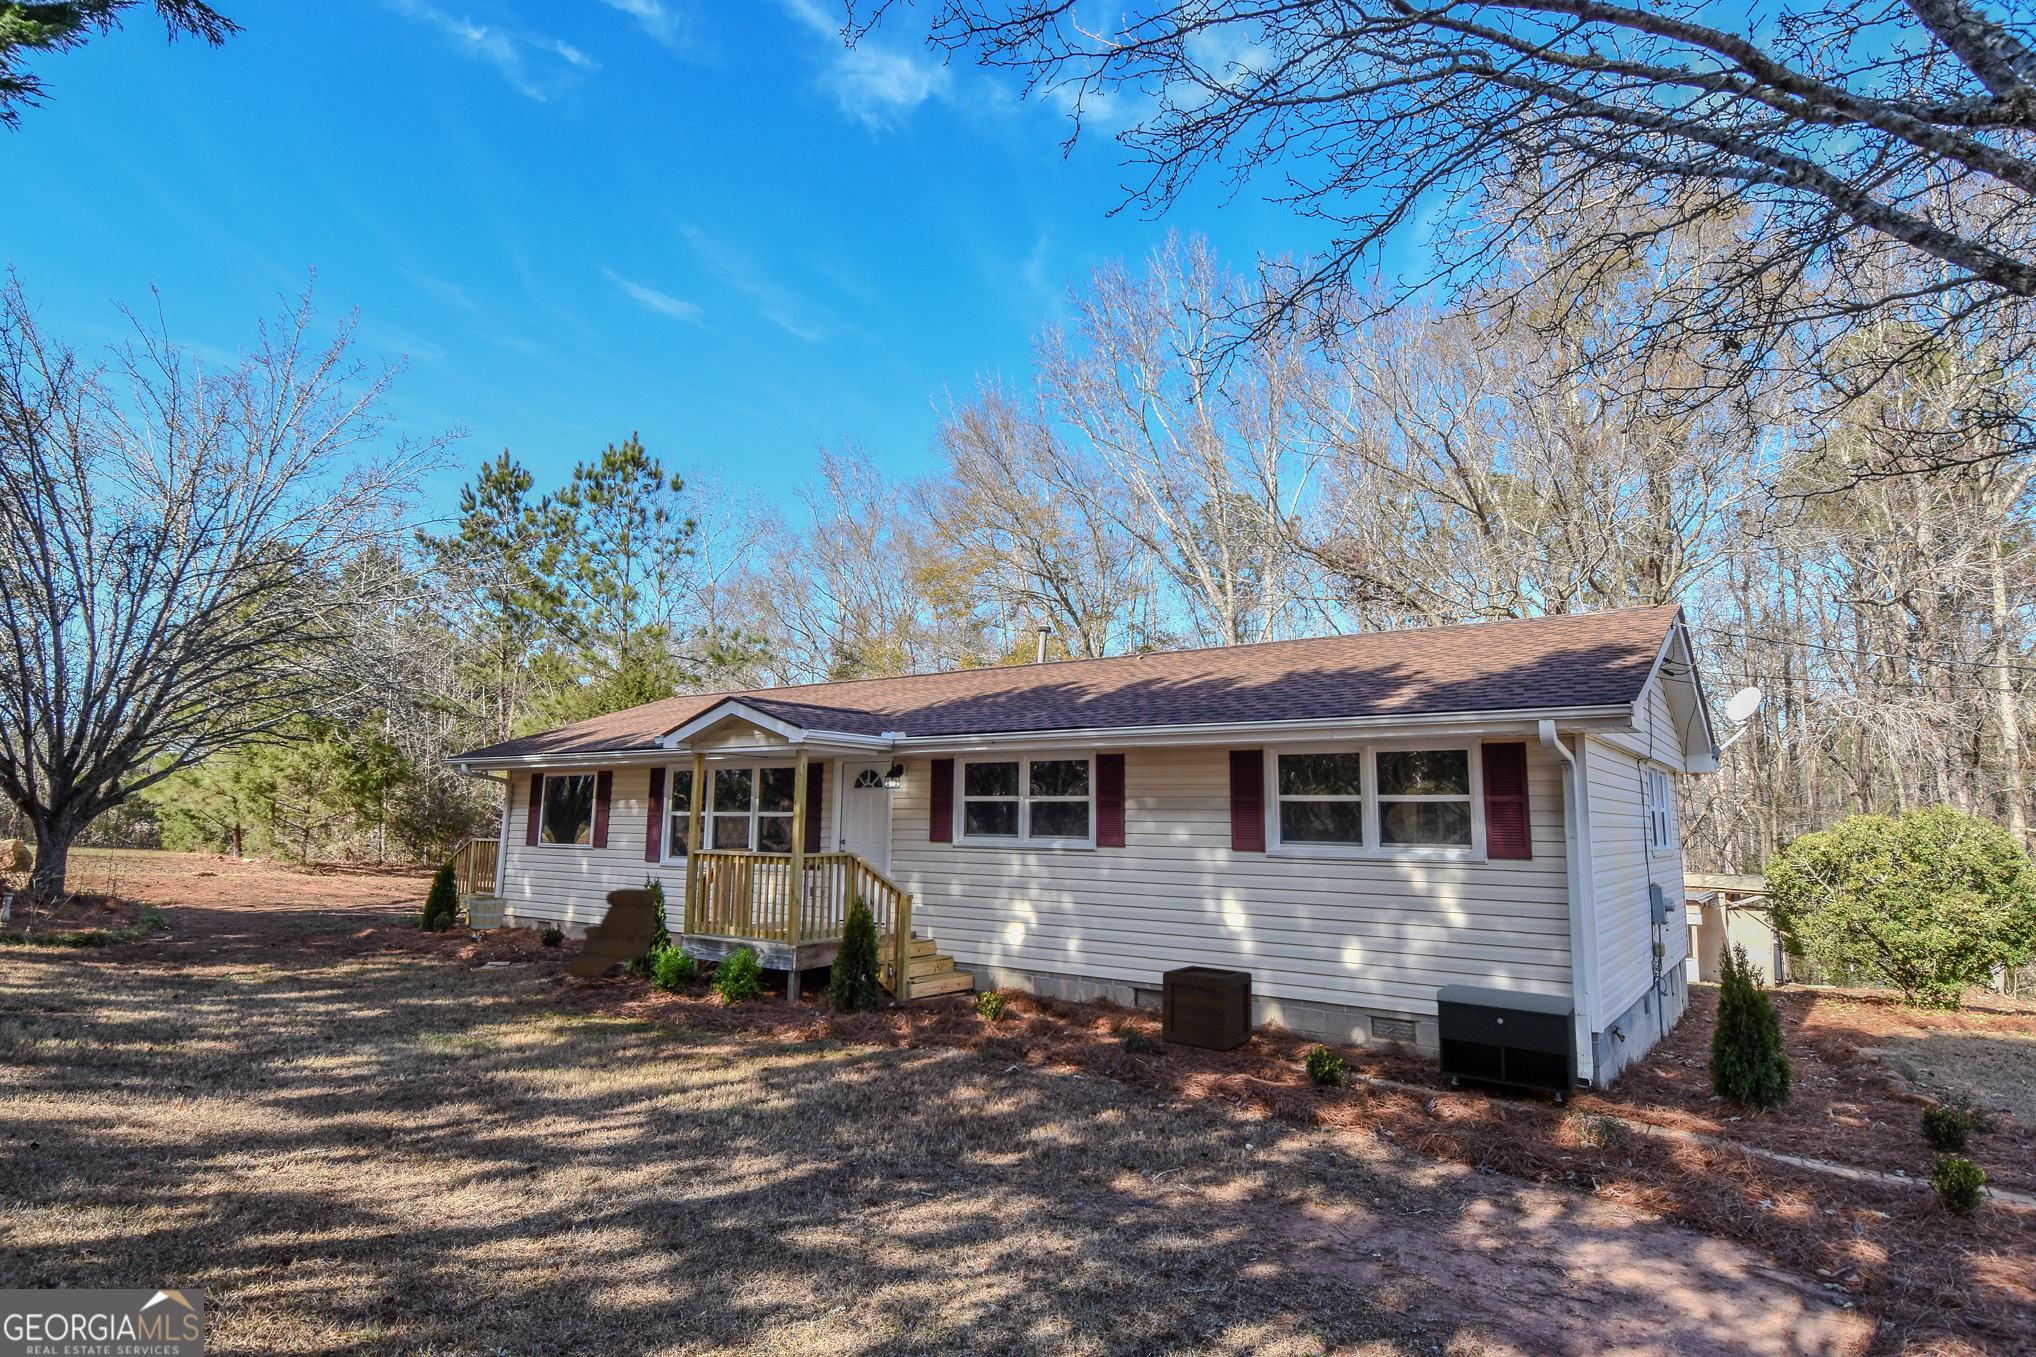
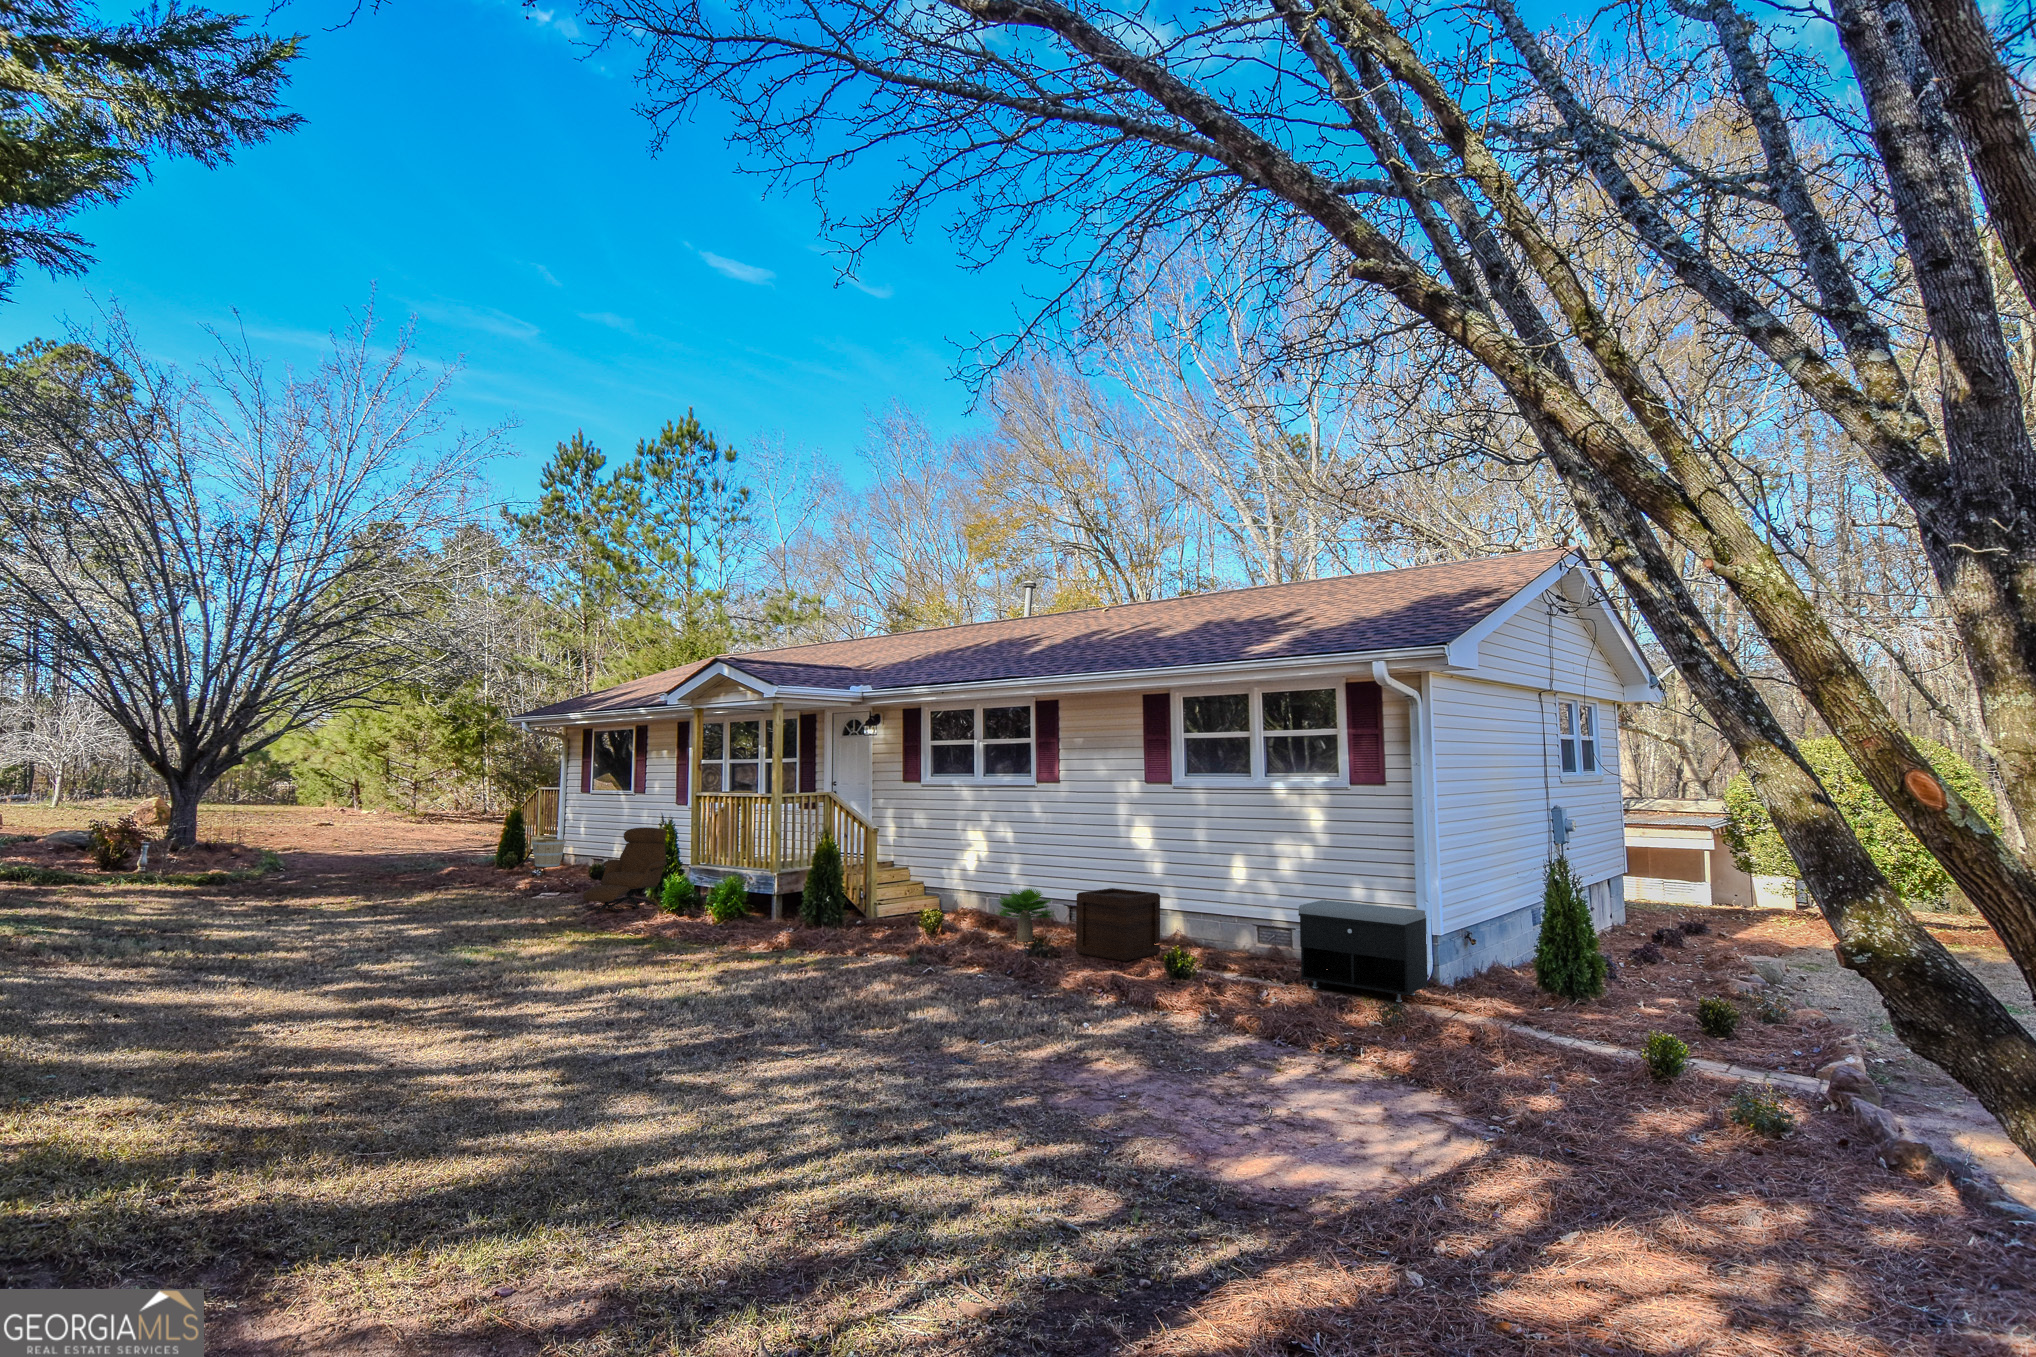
potted plant: none [1057,963,1128,1025] -> present [998,888,1054,942]

